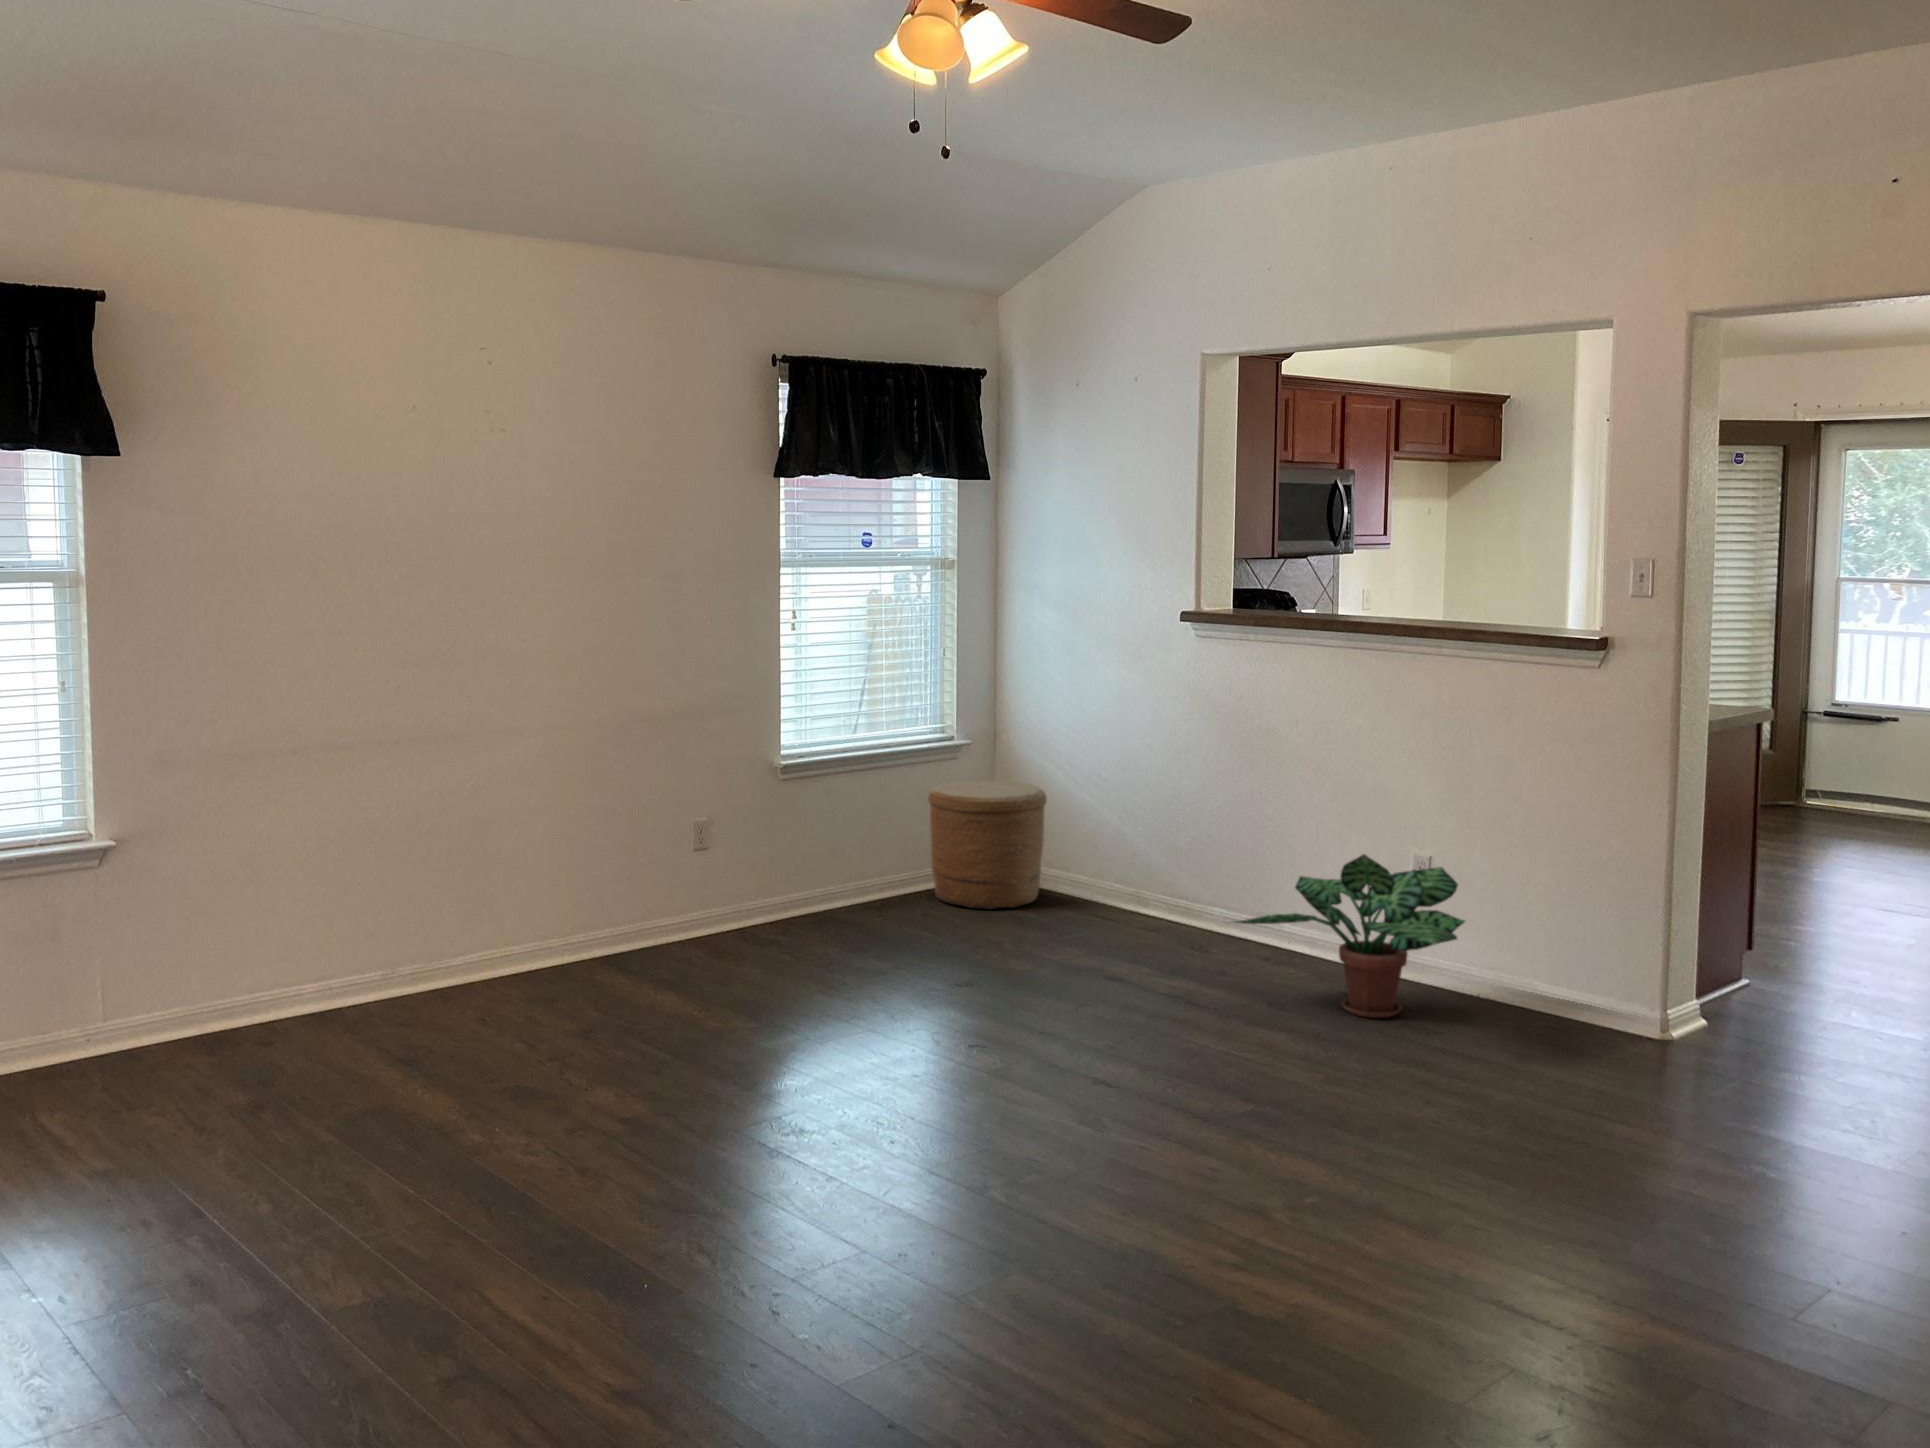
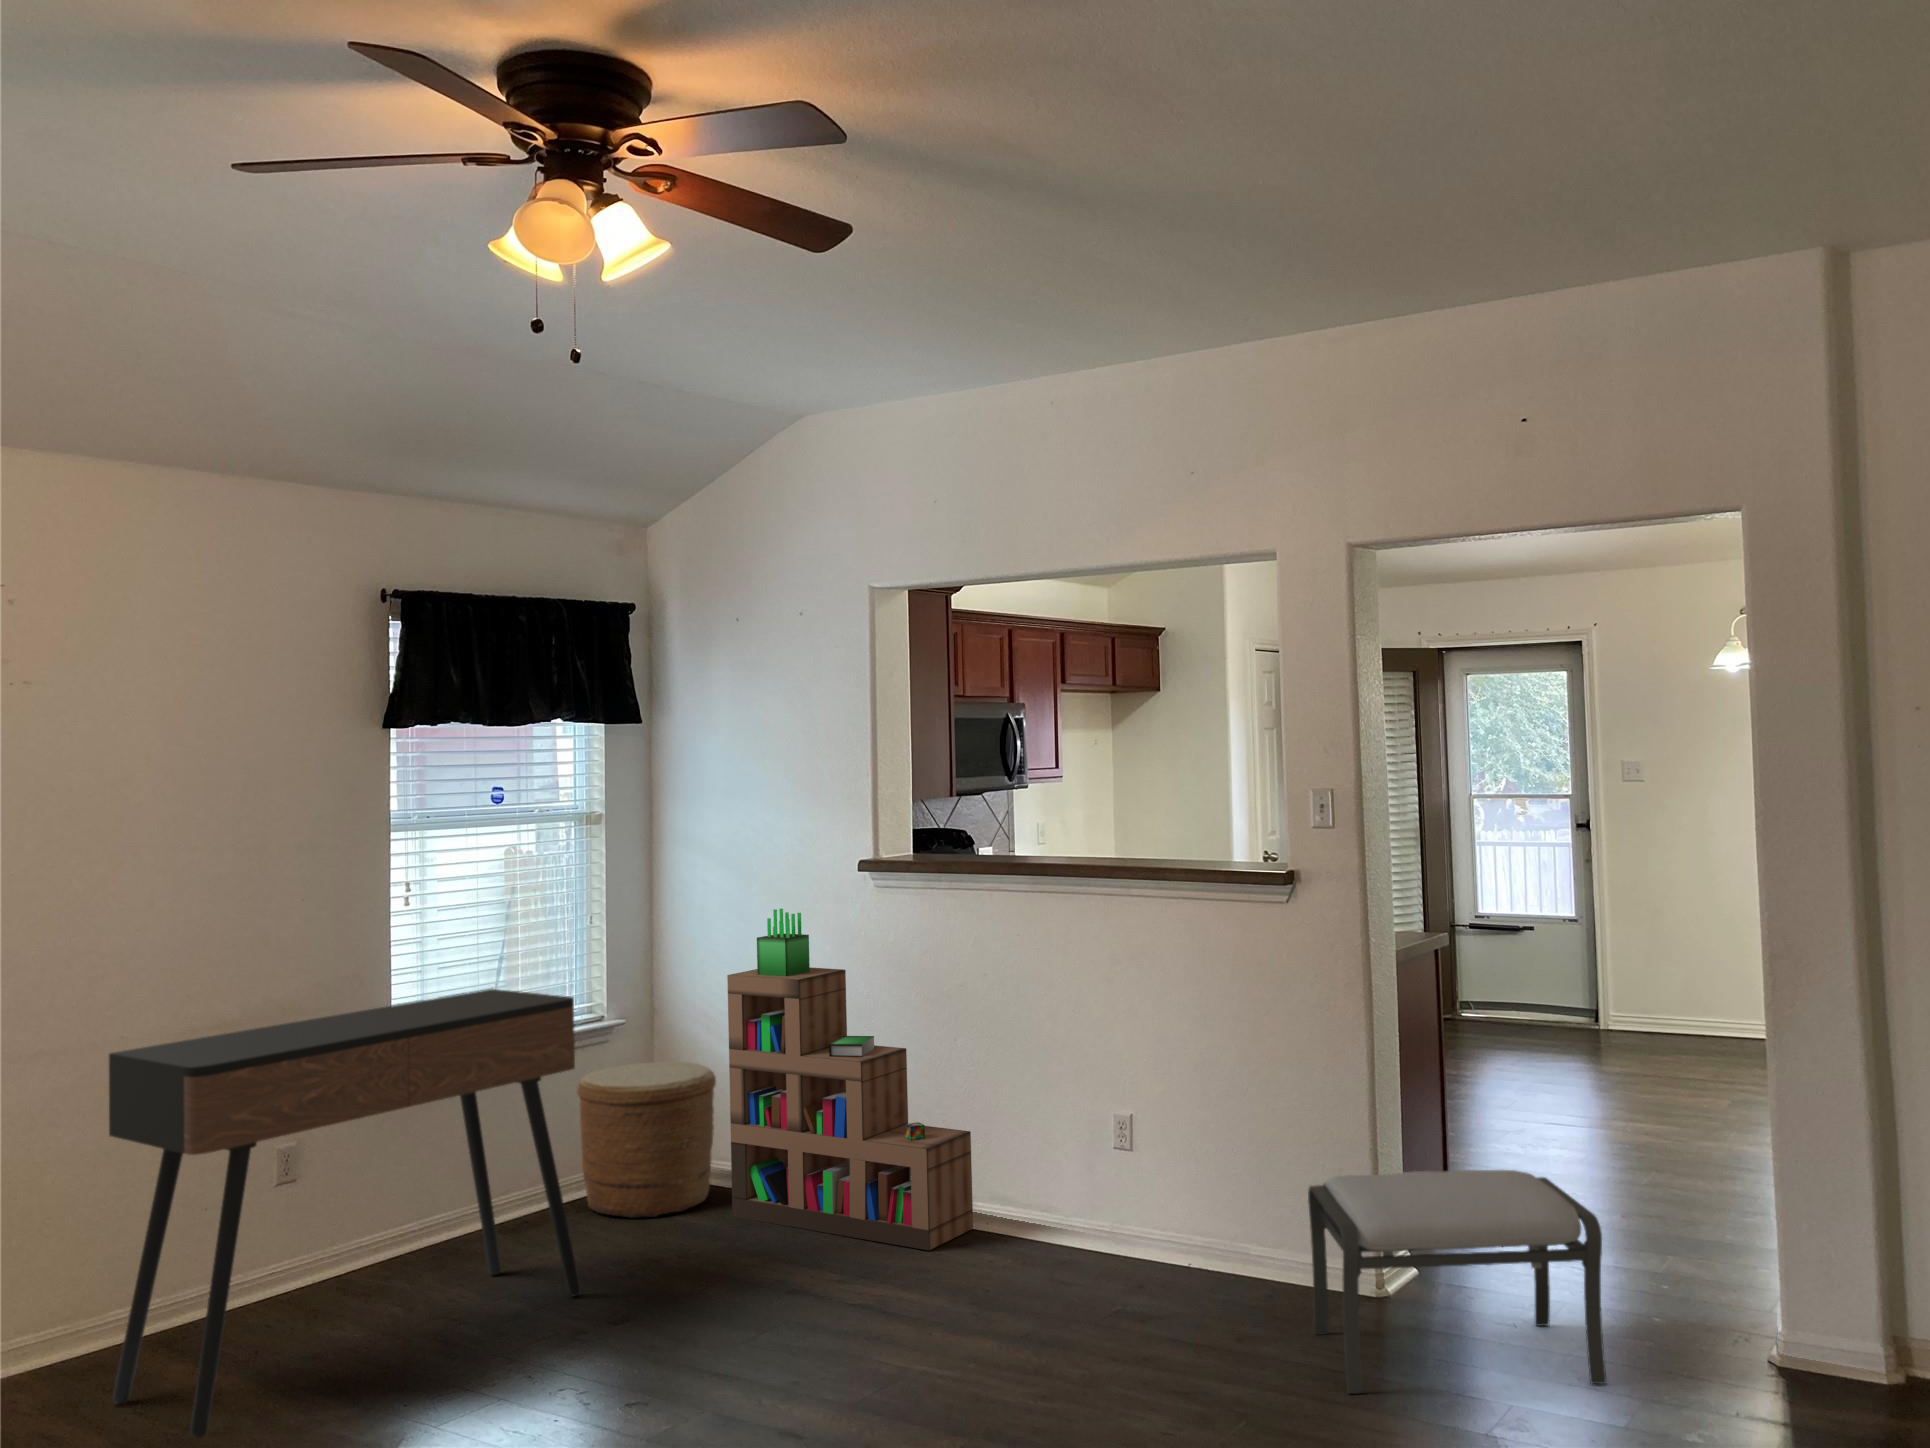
bookshelf: none [1058,650,1274,957] -> present [727,909,973,1250]
console table: none [576,703,931,1023] -> present [109,989,582,1438]
potted plant: present [1235,854,1465,1018] -> none [924,1126,1180,1312]
ottoman: none [1587,918,1889,1129] -> present [1308,1170,1606,1394]

